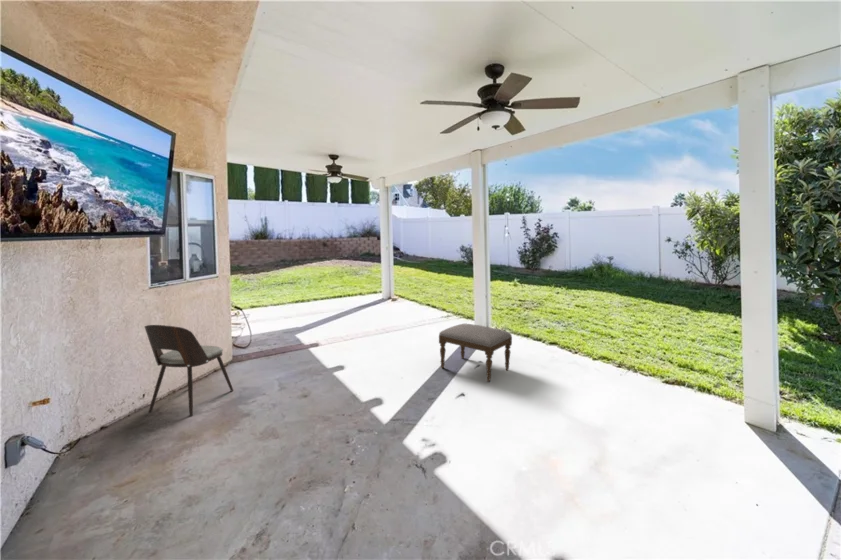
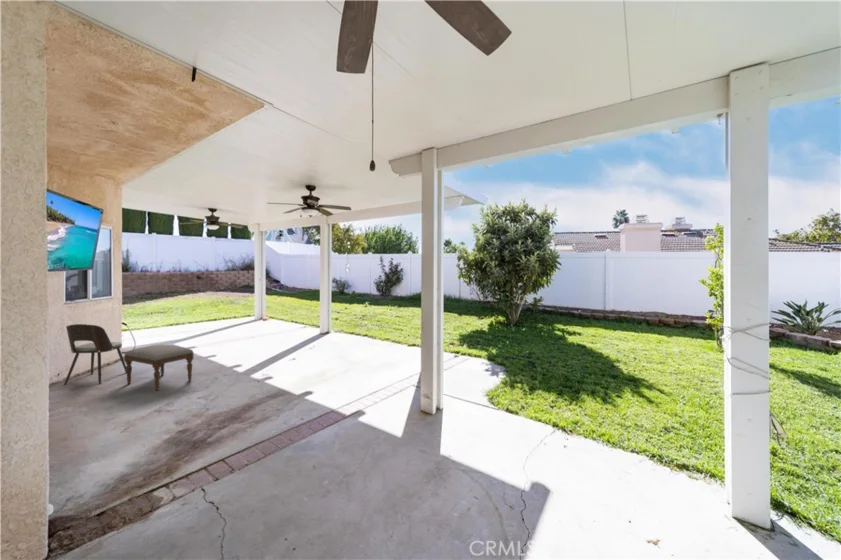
ottoman: present [439,324,512,382] -> present [124,344,193,390]

